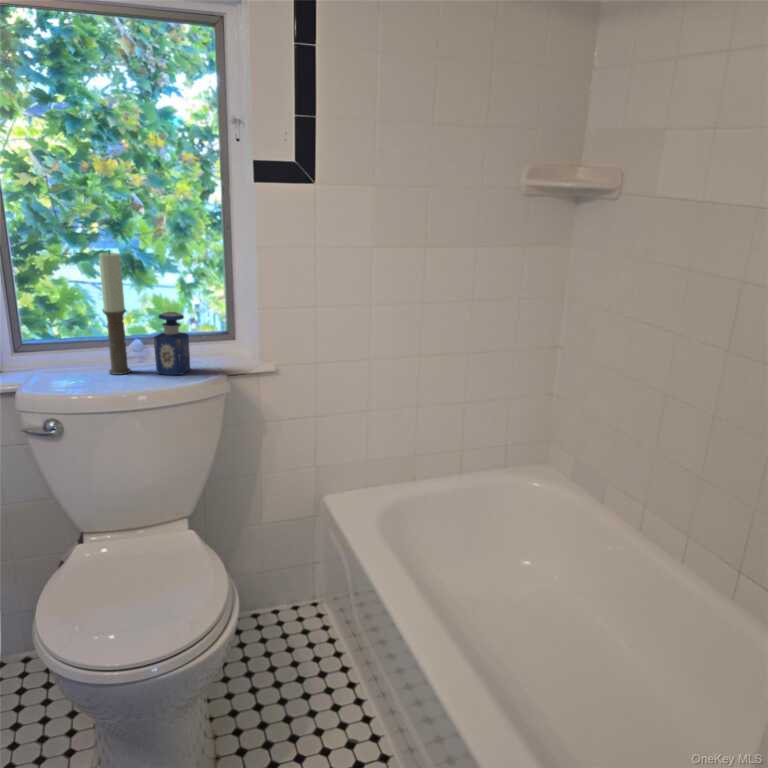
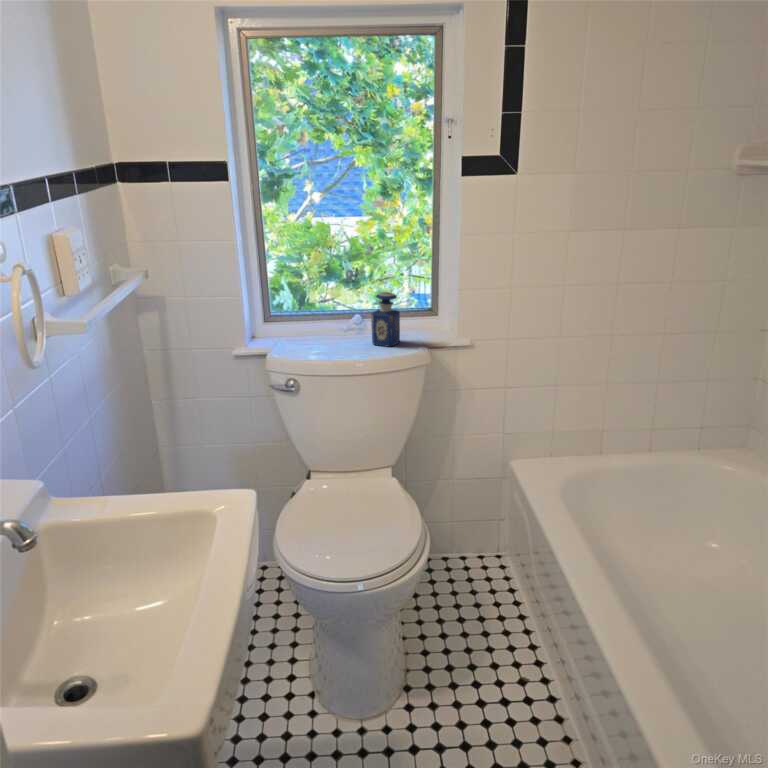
candle: present [99,251,131,375] -> none [331,240,352,344]

